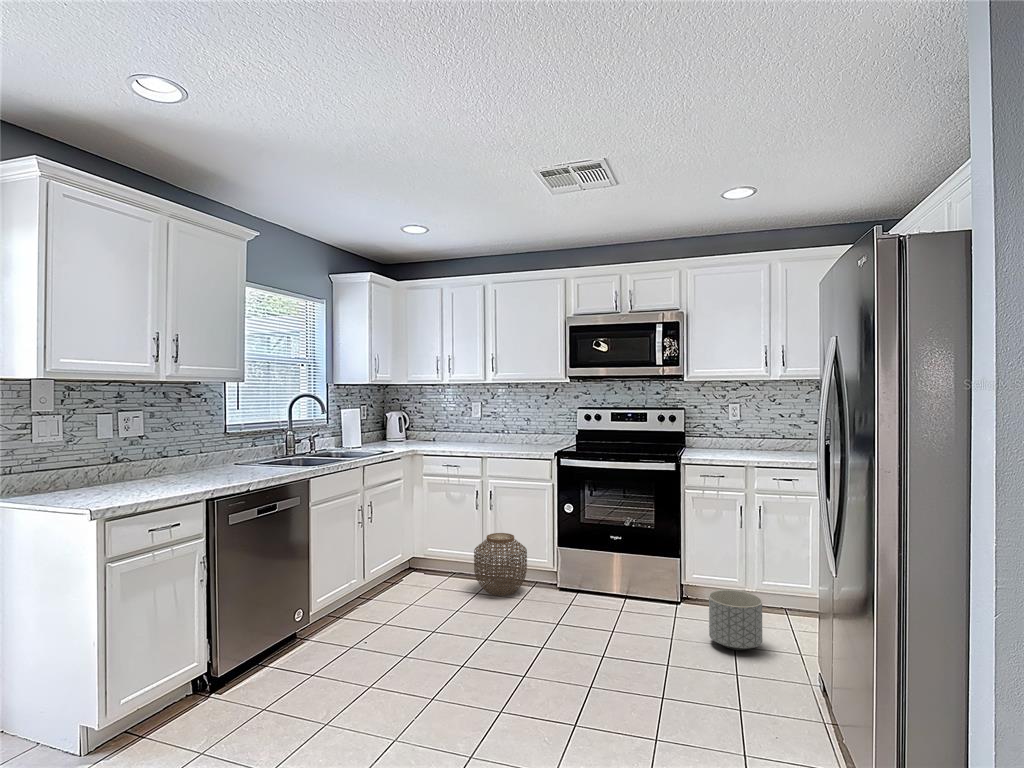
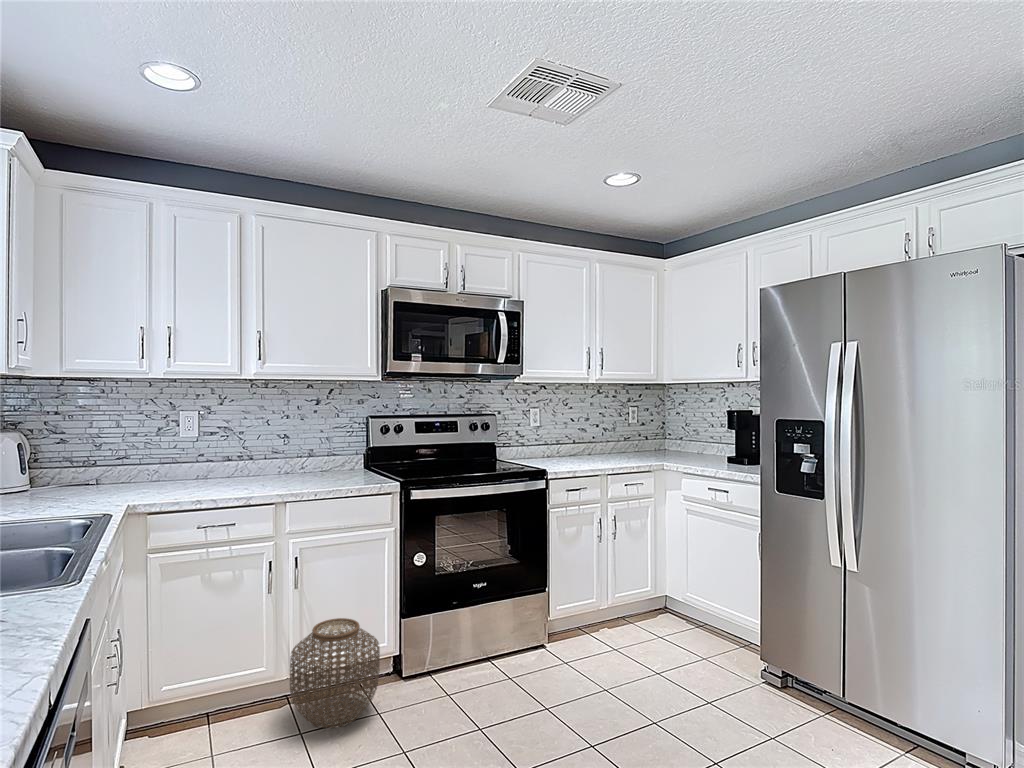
planter: present [709,590,762,650] -> none [638,611,694,679]

